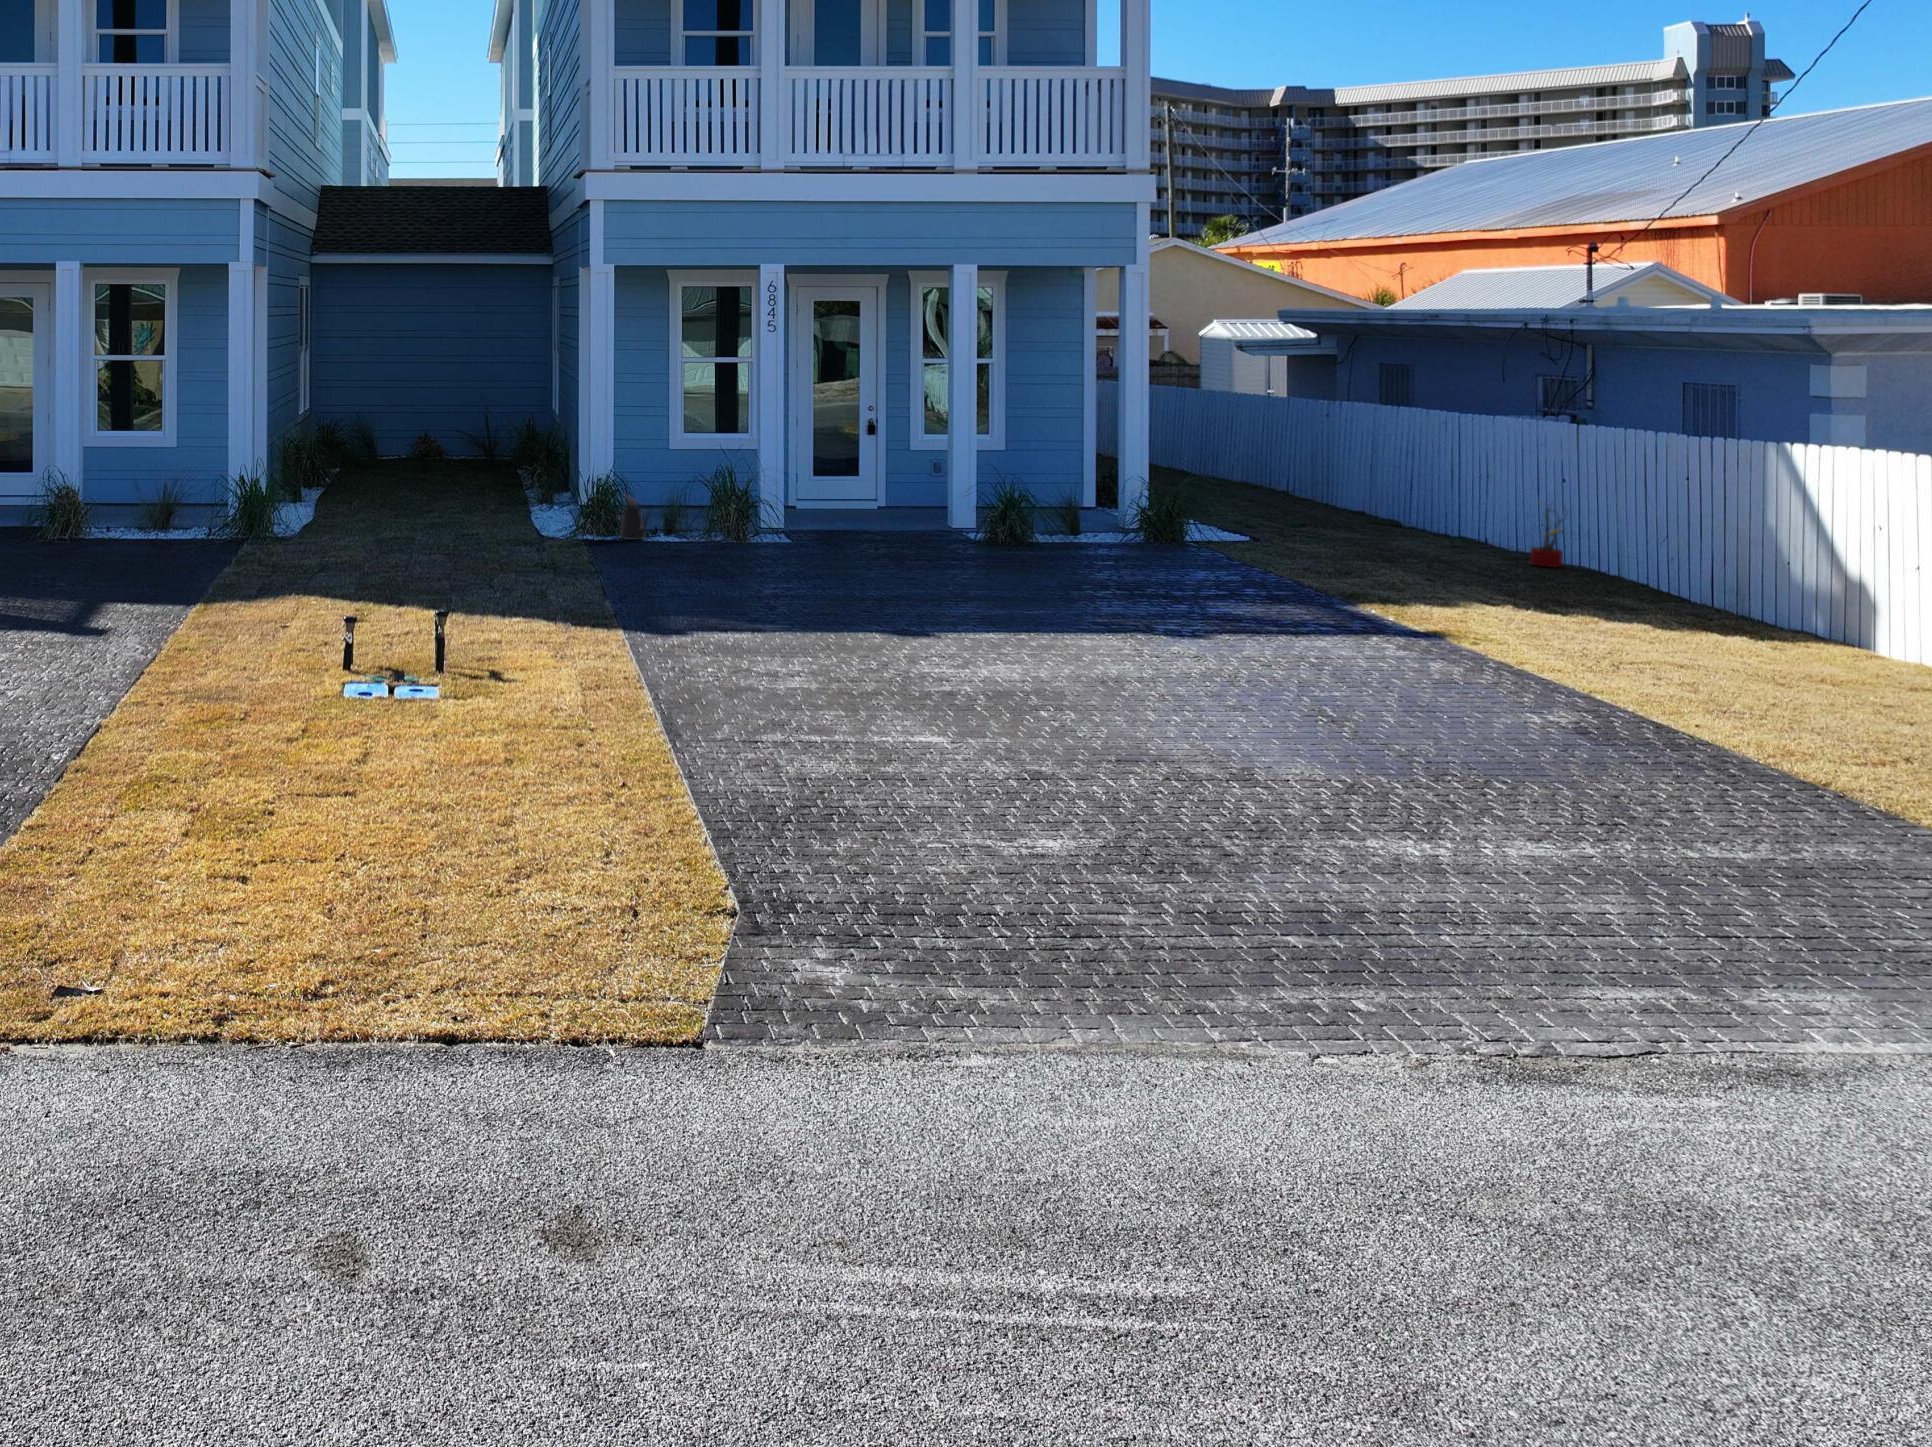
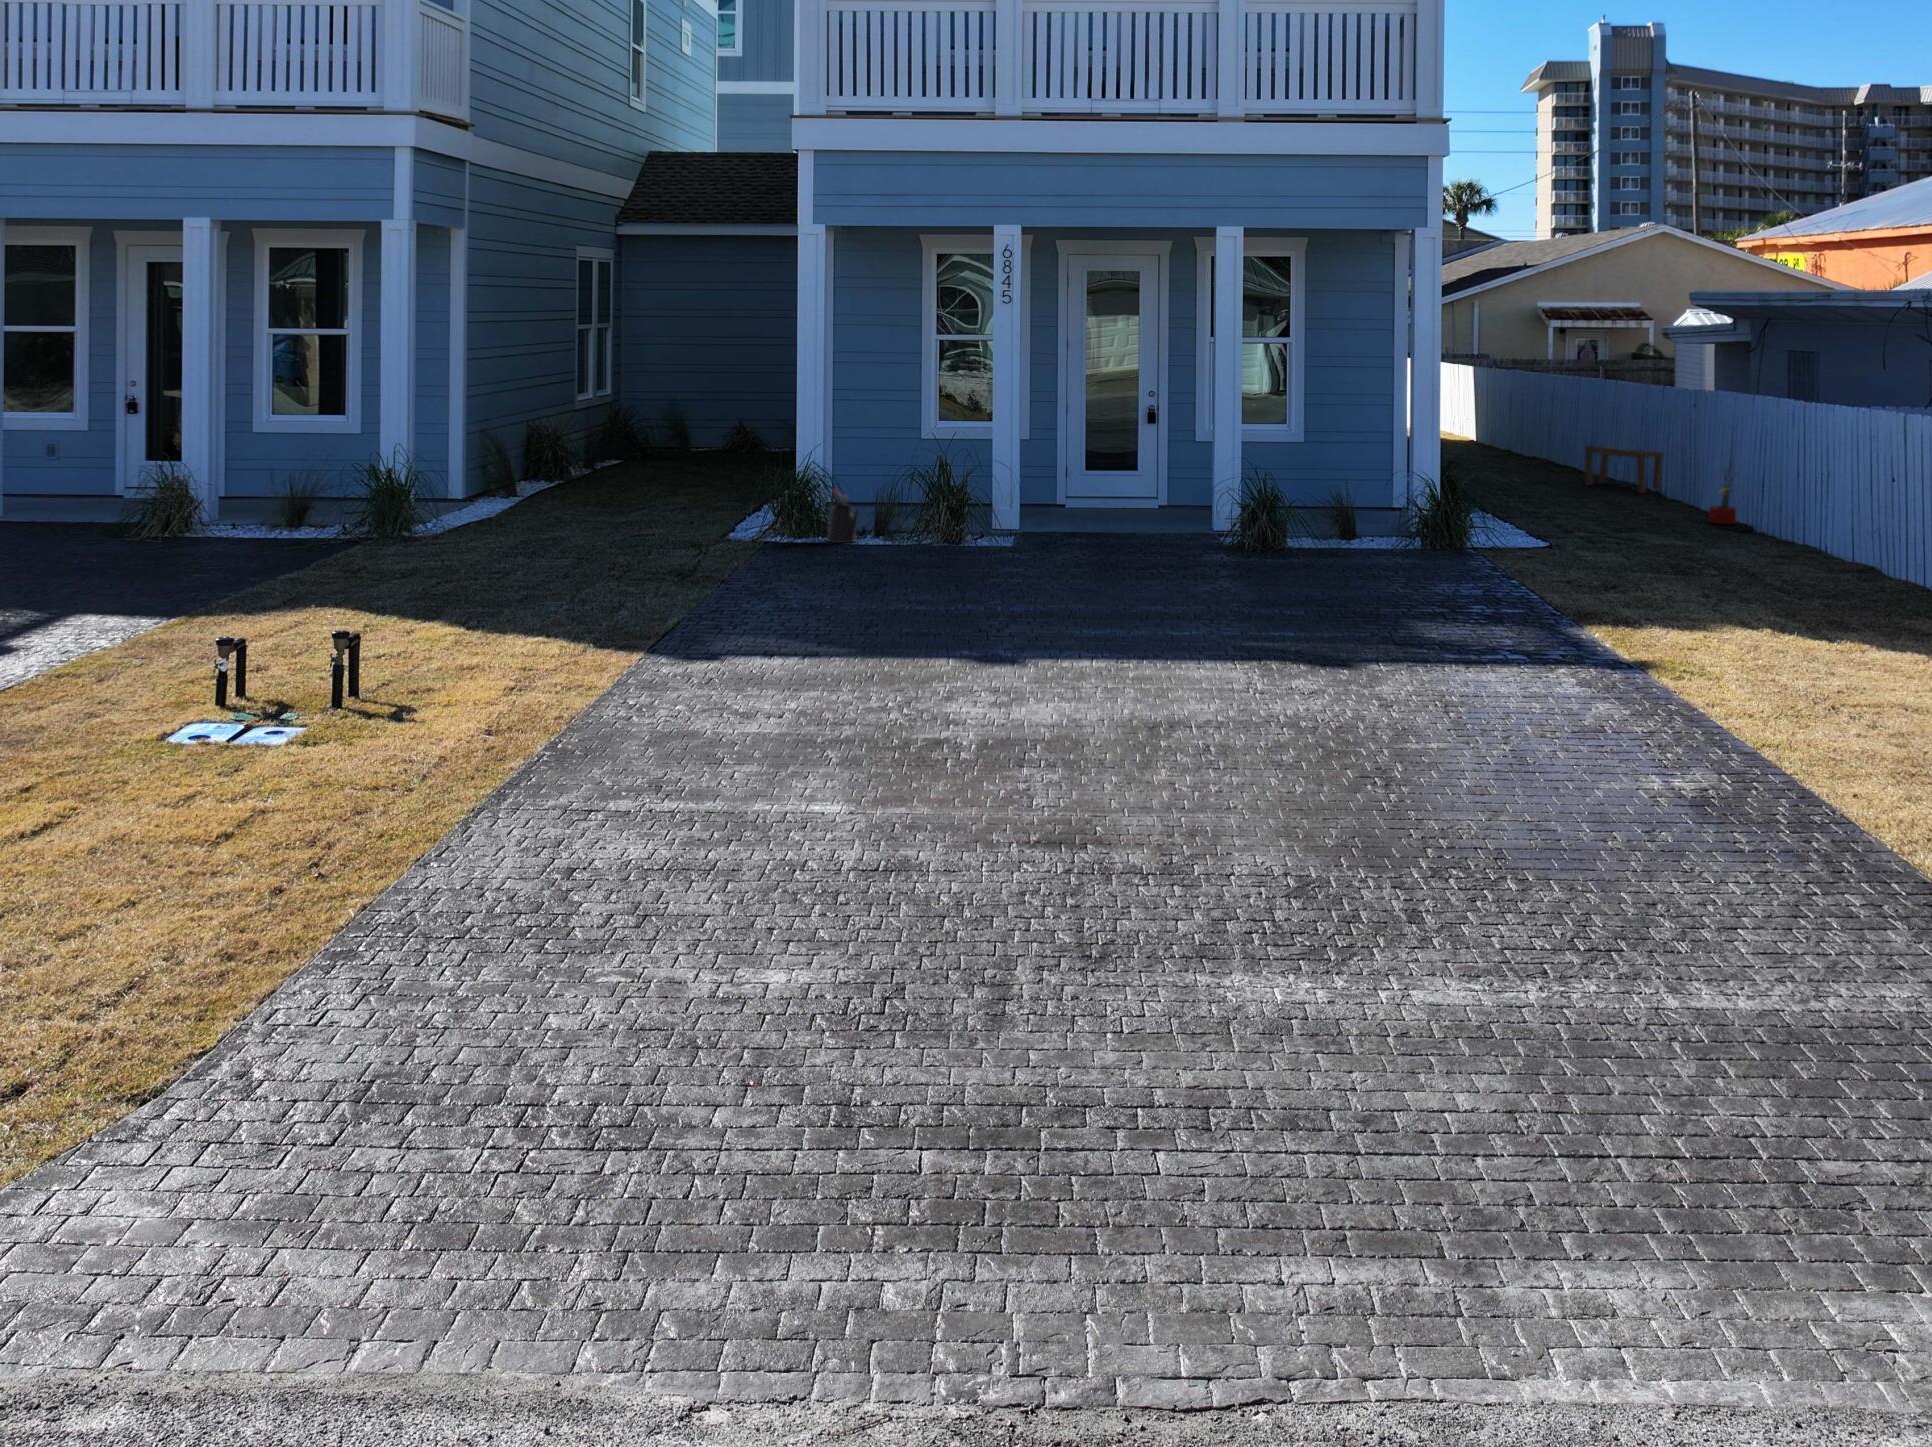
bench: none [1210,450,1287,493] -> present [1585,445,1664,494]
decorative plant: present [1530,509,1567,567] -> present [1709,466,1736,524]

